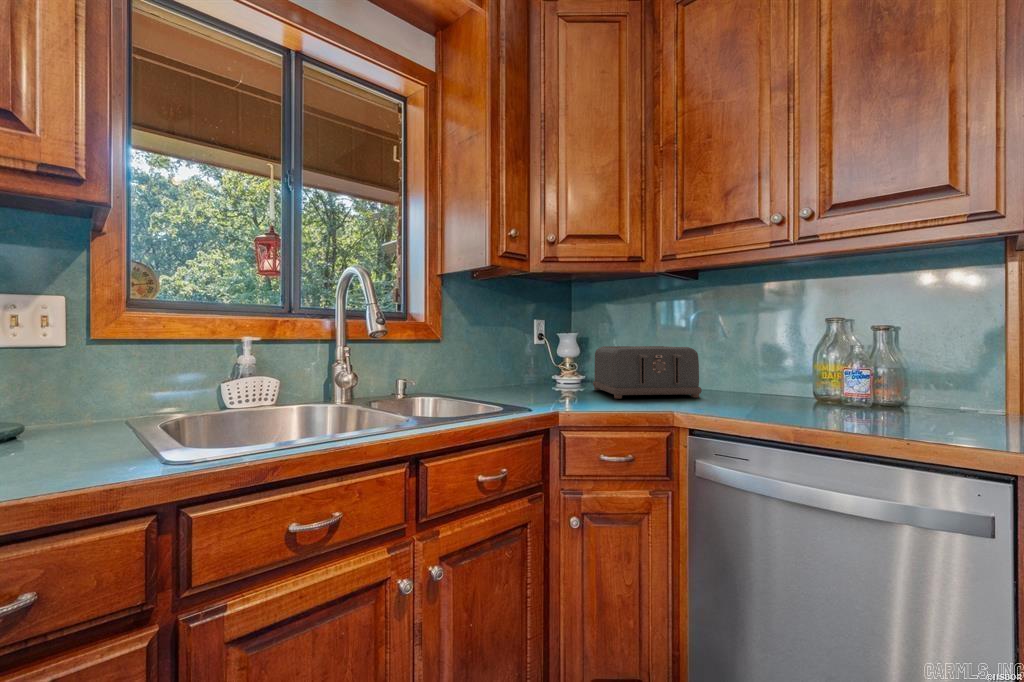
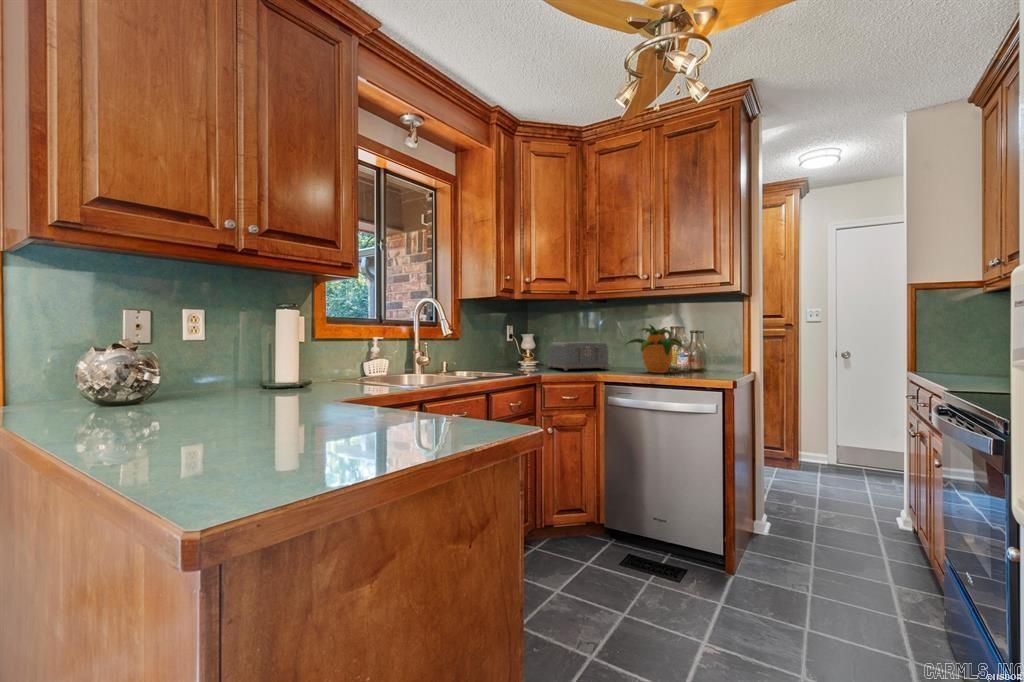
potted plant: none [729,311,865,410] -> present [627,325,684,373]

